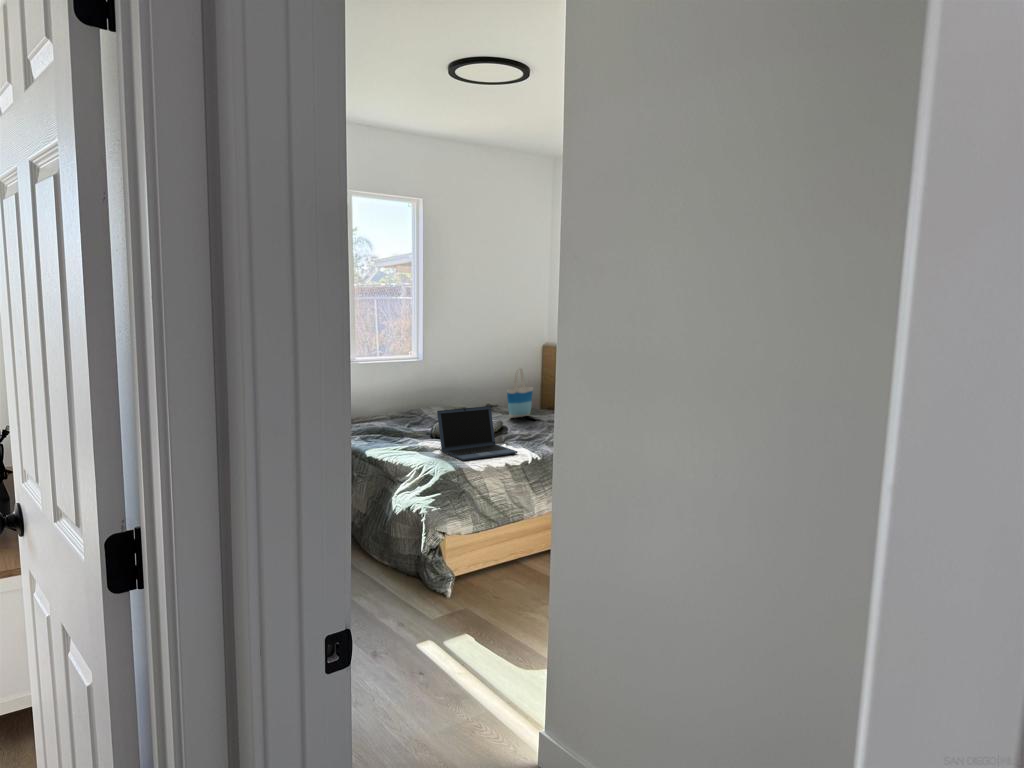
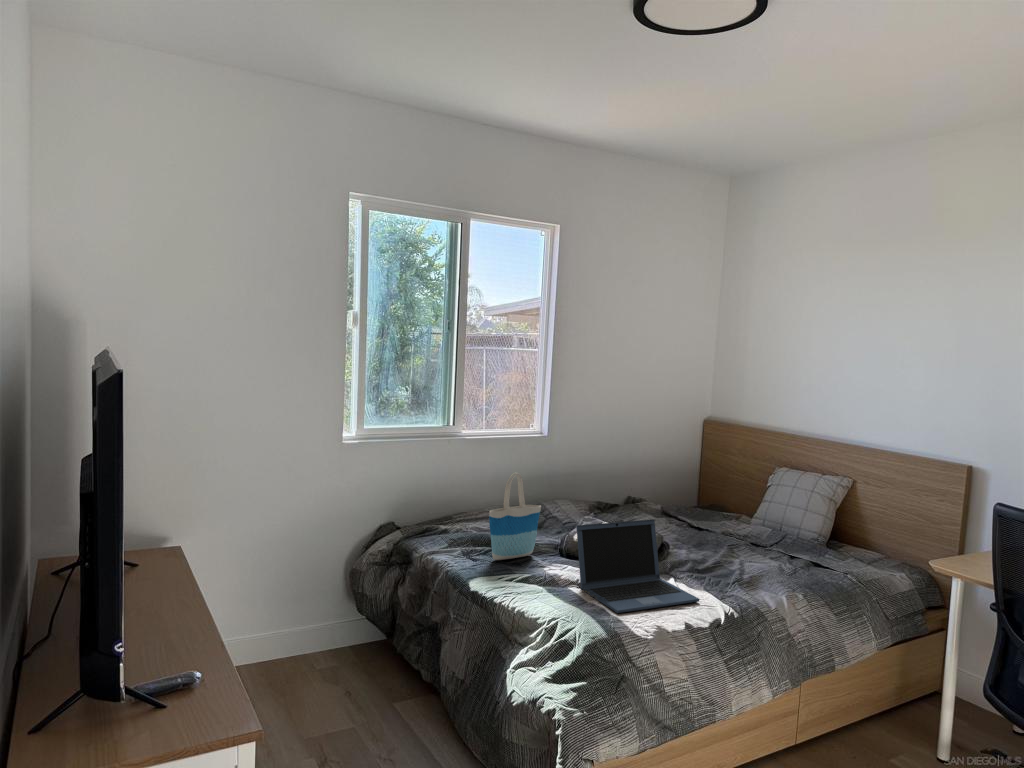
tote bag: present [507,368,533,418] -> present [489,472,541,560]

